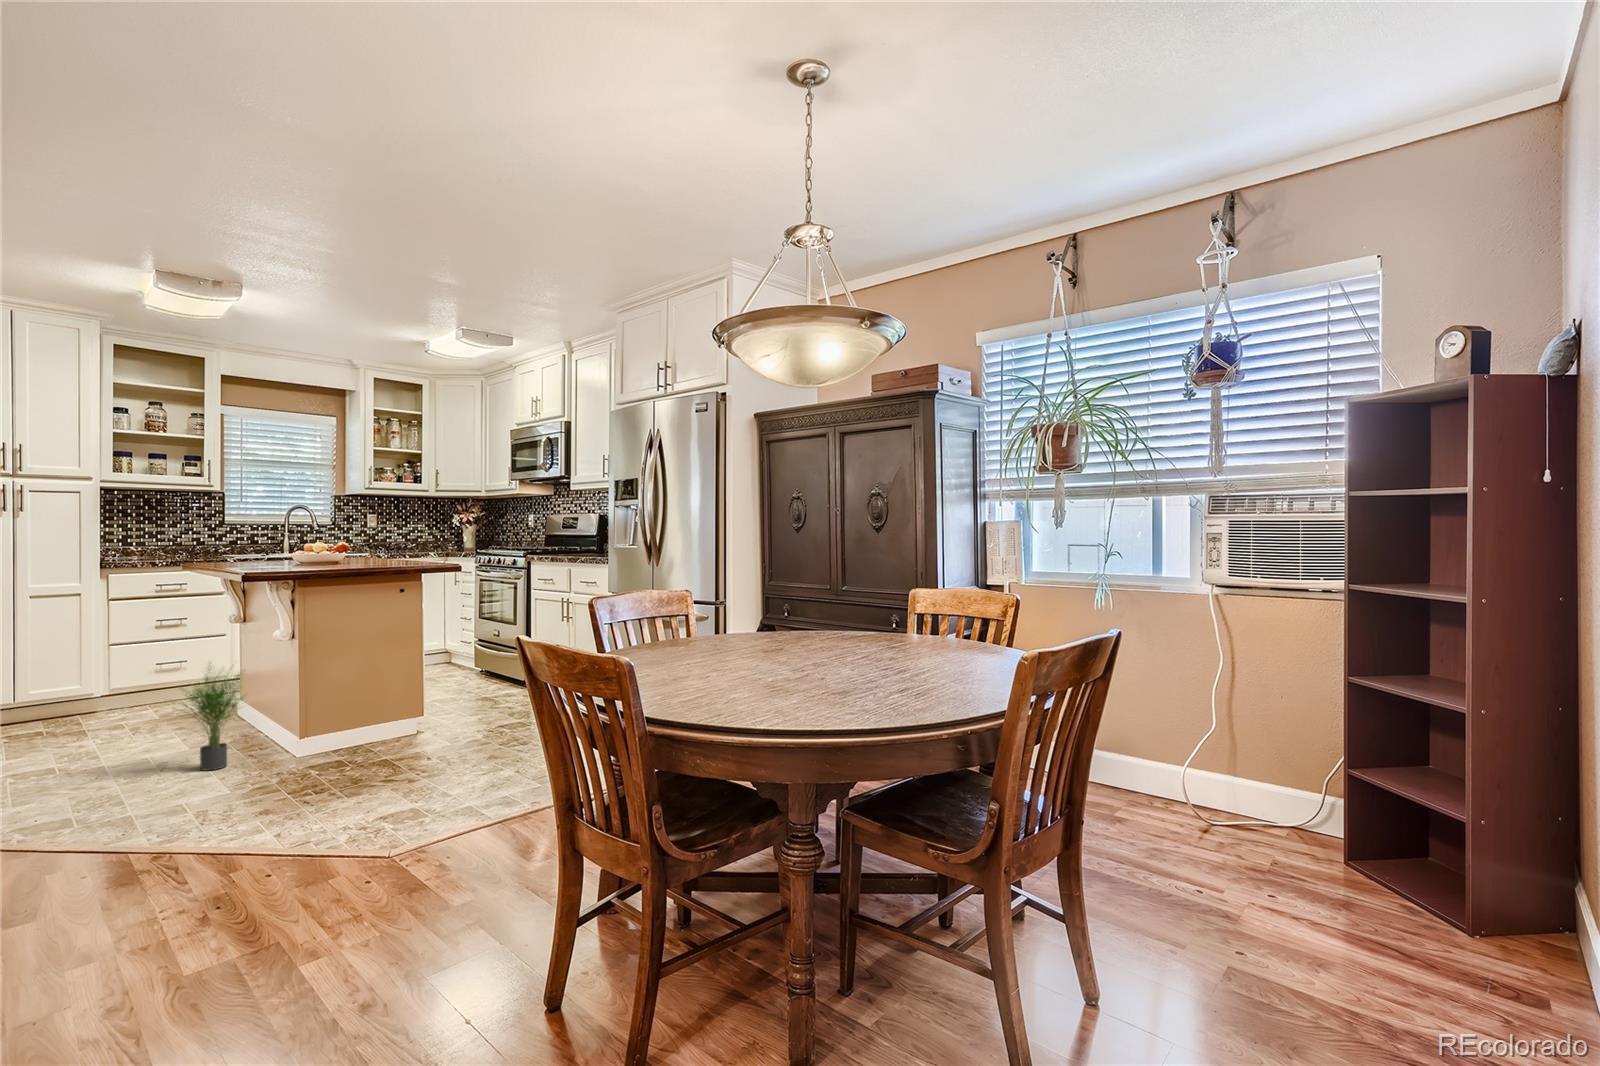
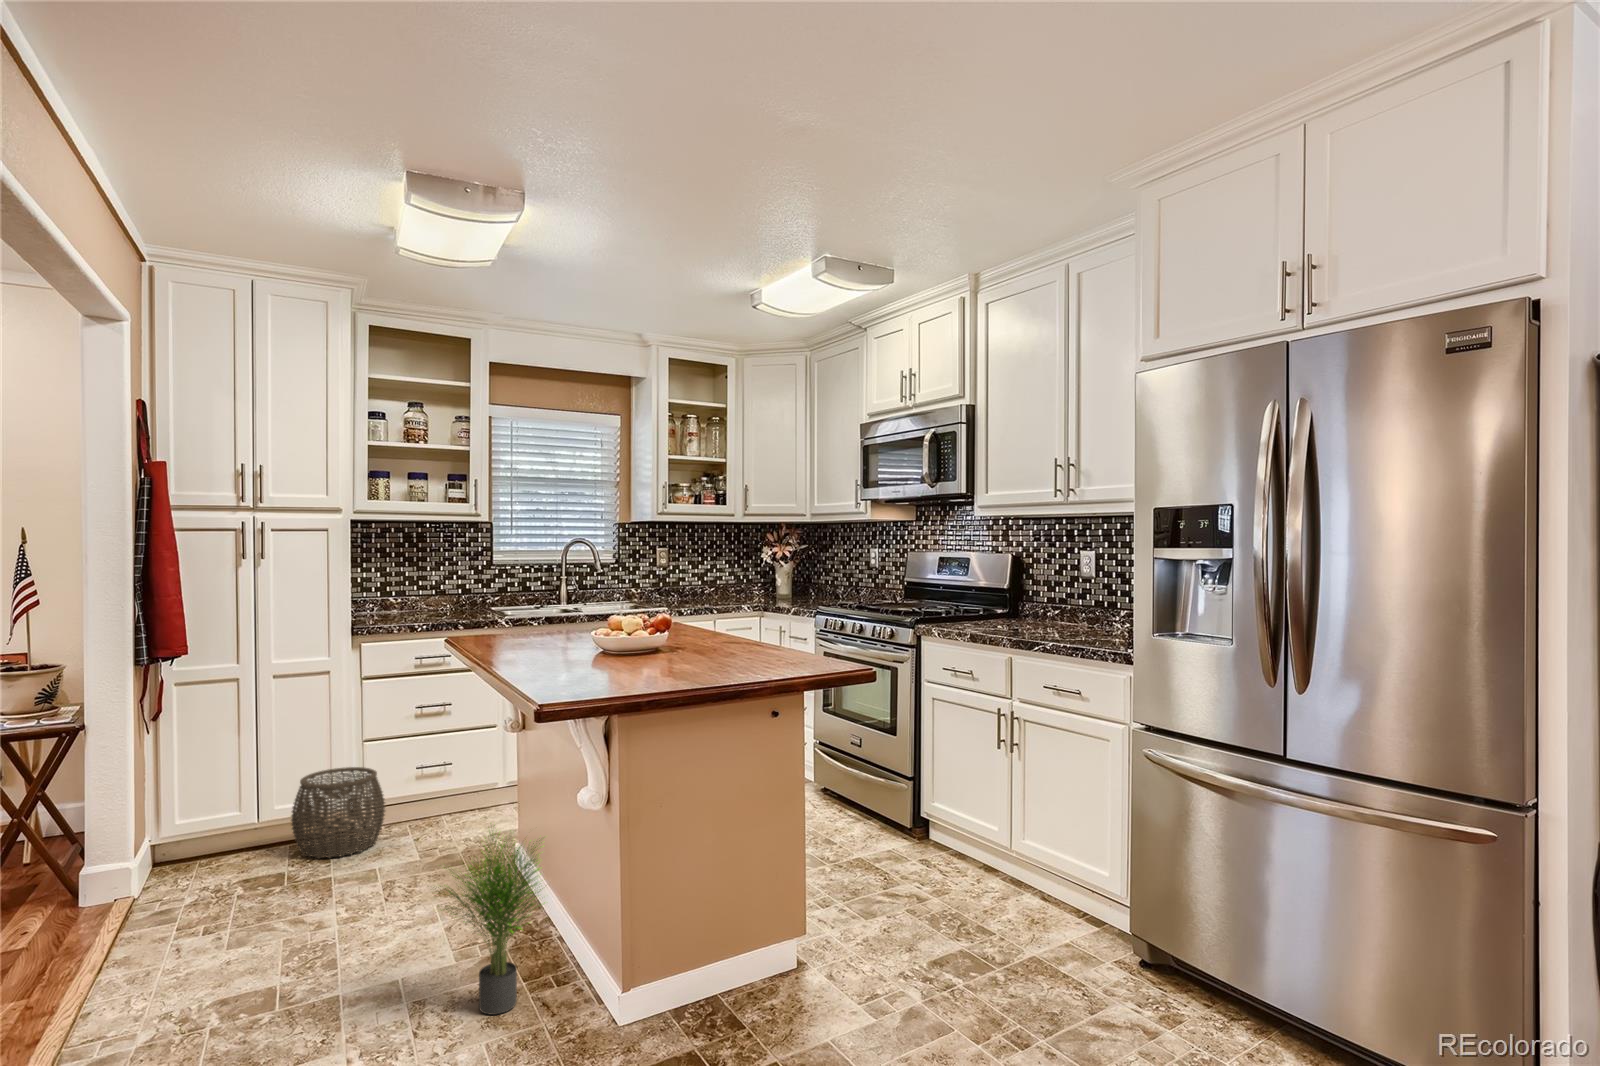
woven basket: none [49,663,131,725] -> present [291,767,385,858]

